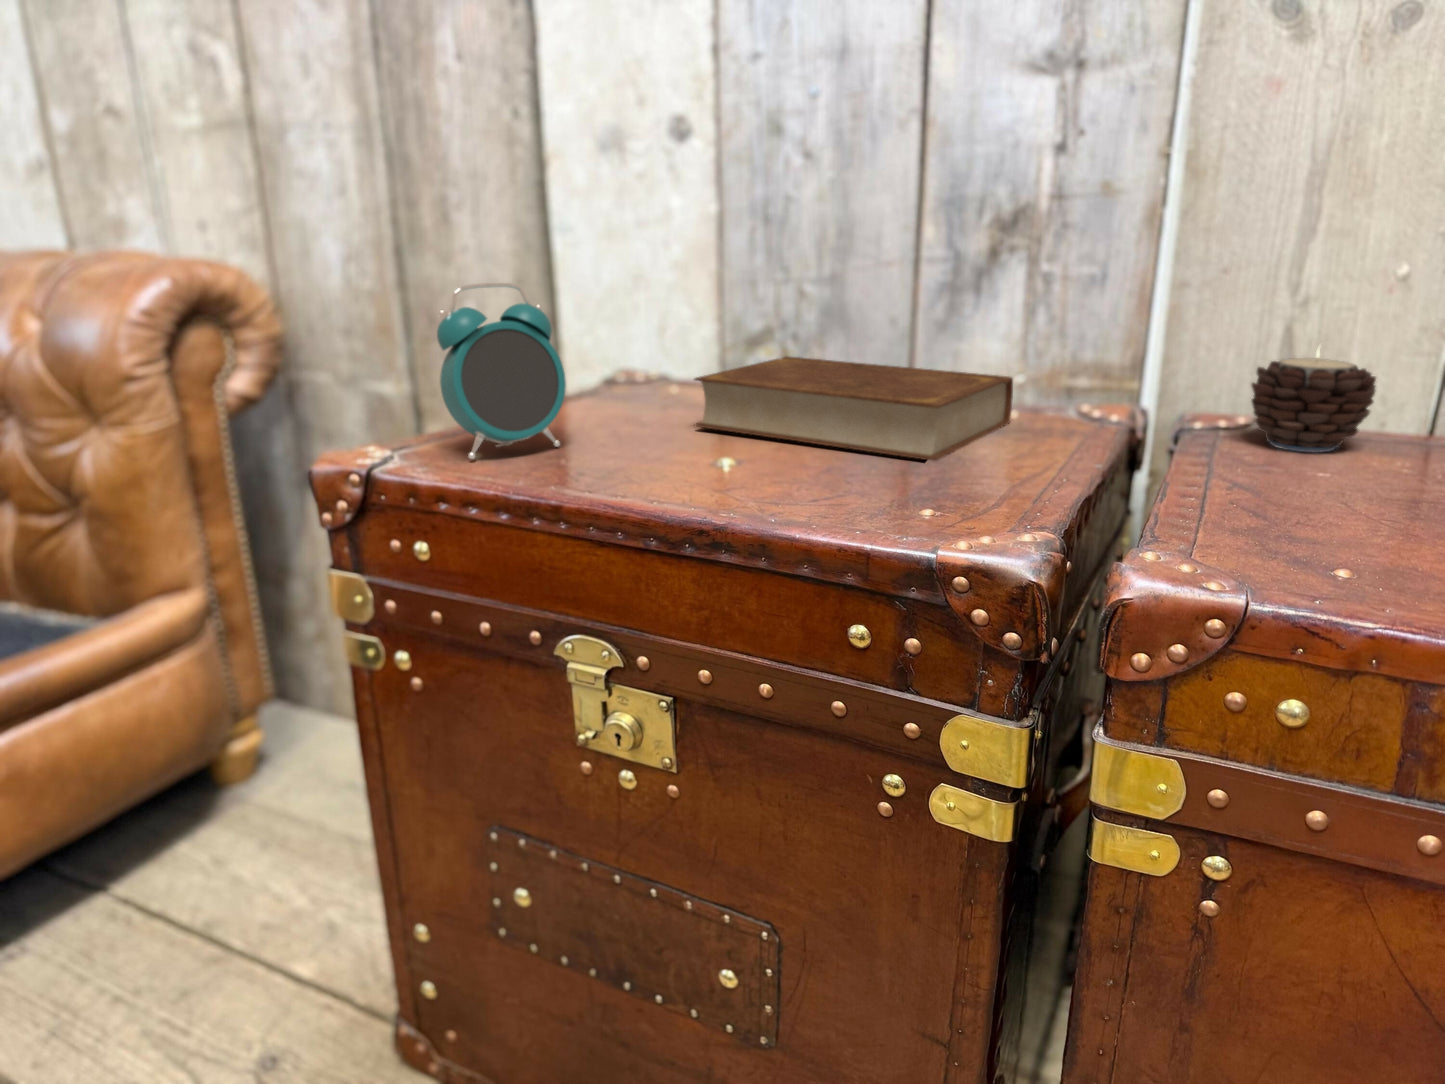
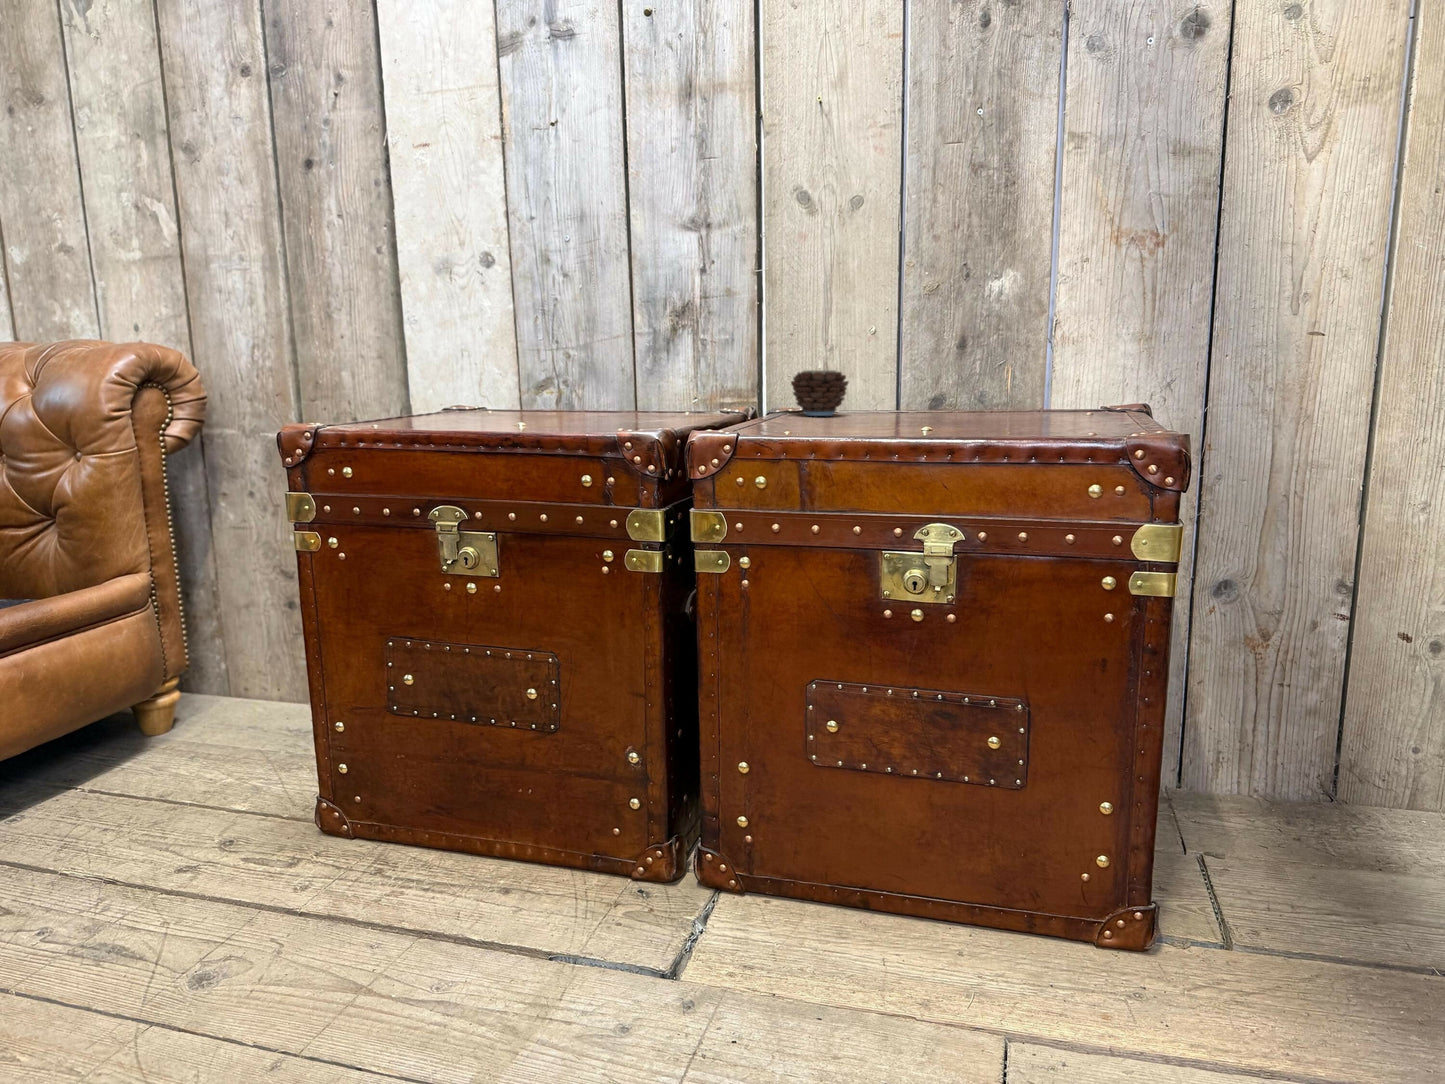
alarm clock: present [437,283,566,459] -> none [355,331,428,425]
book: present [695,356,1013,461] -> none [501,384,679,419]

